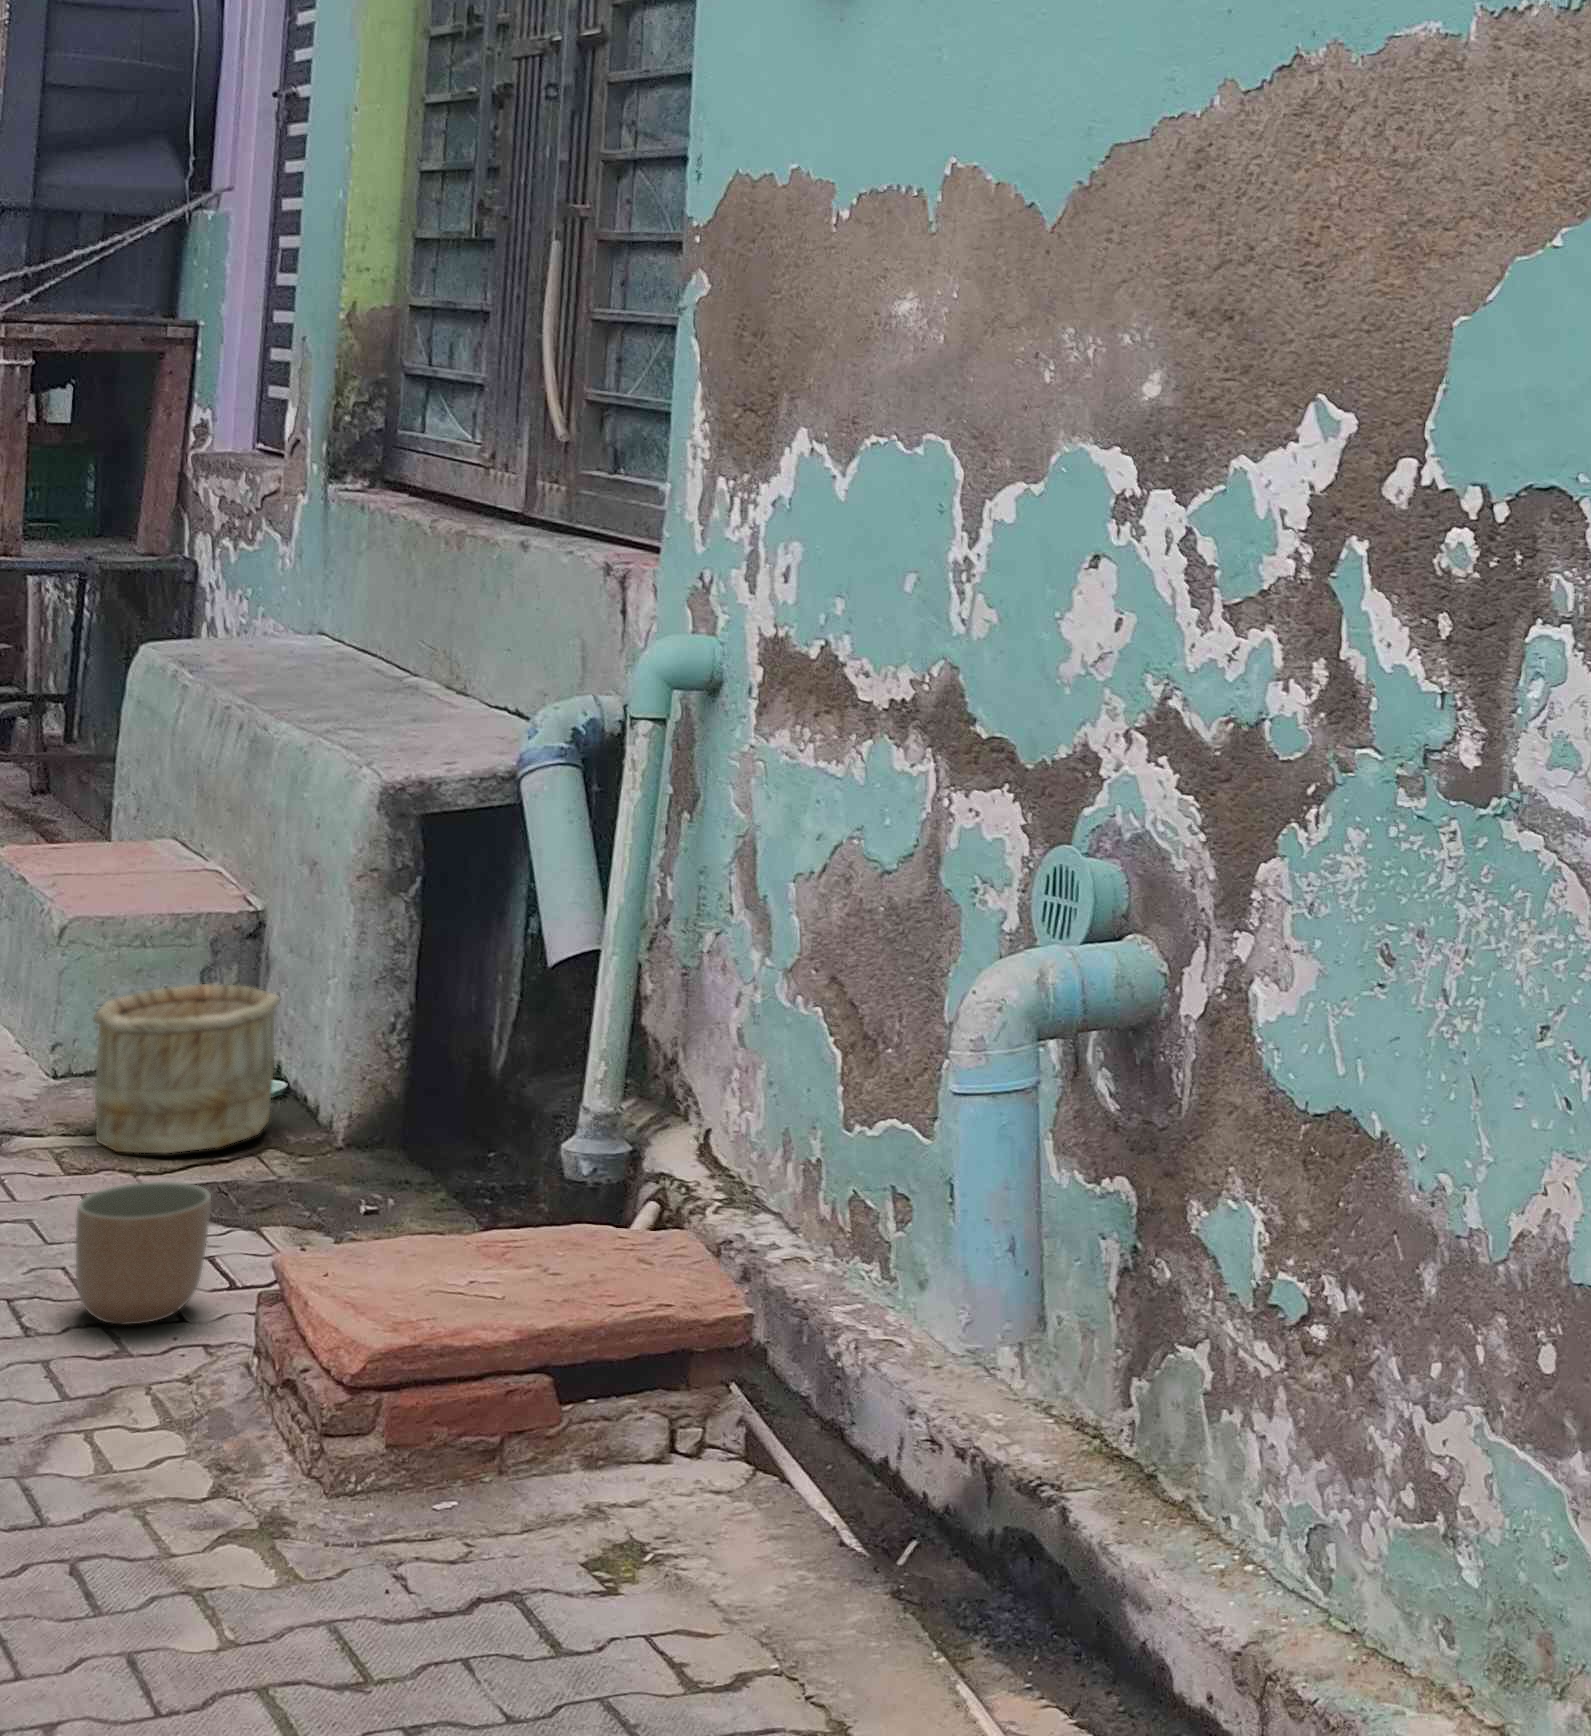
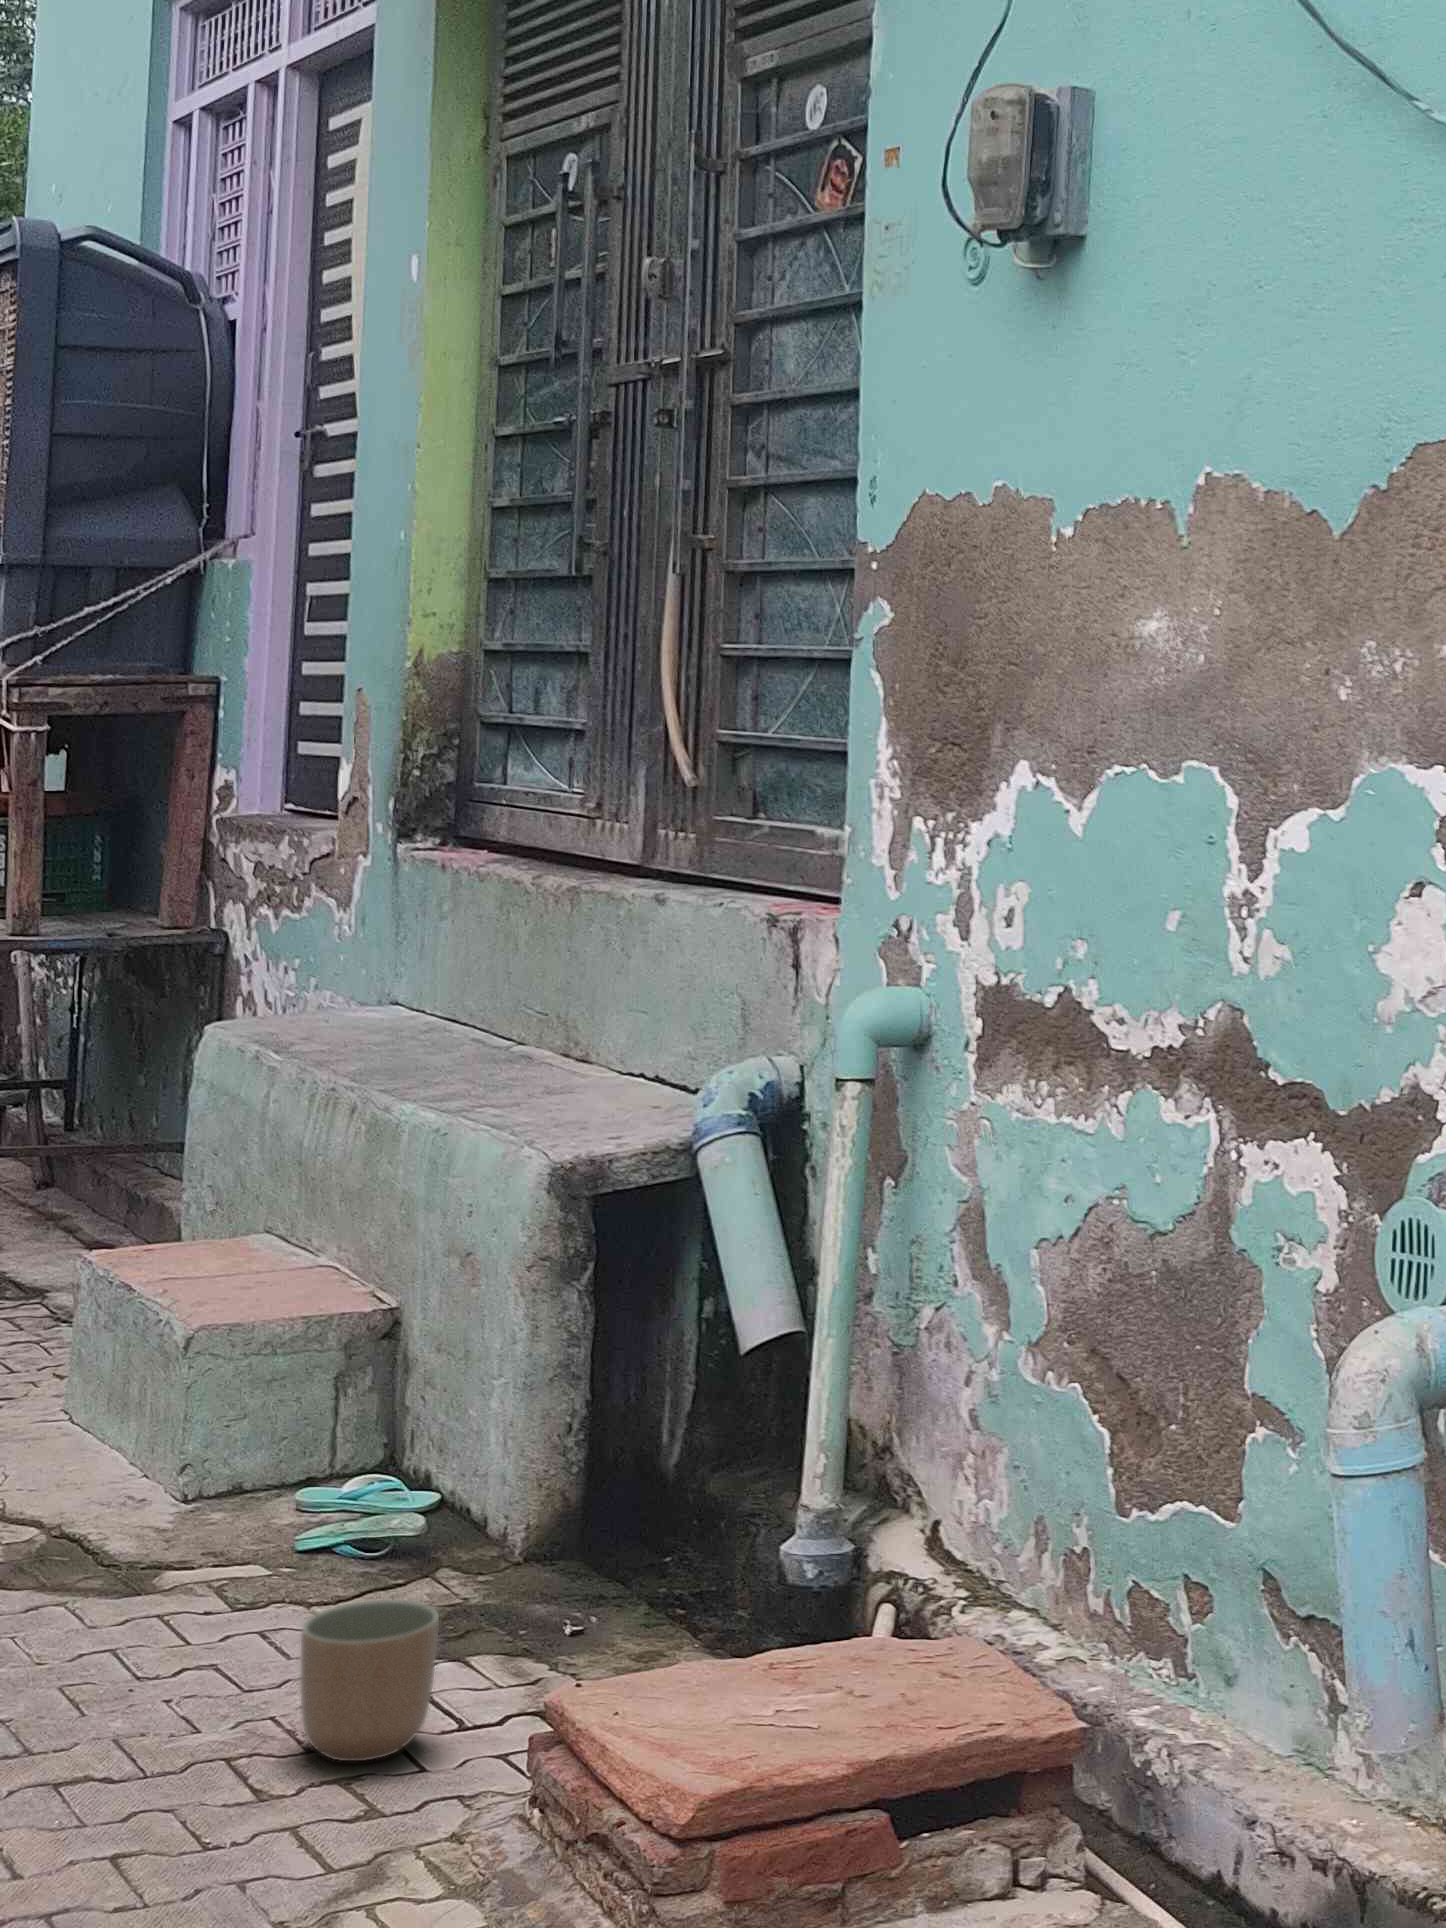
wooden bucket: present [93,984,280,1153] -> none [249,1381,439,1570]

